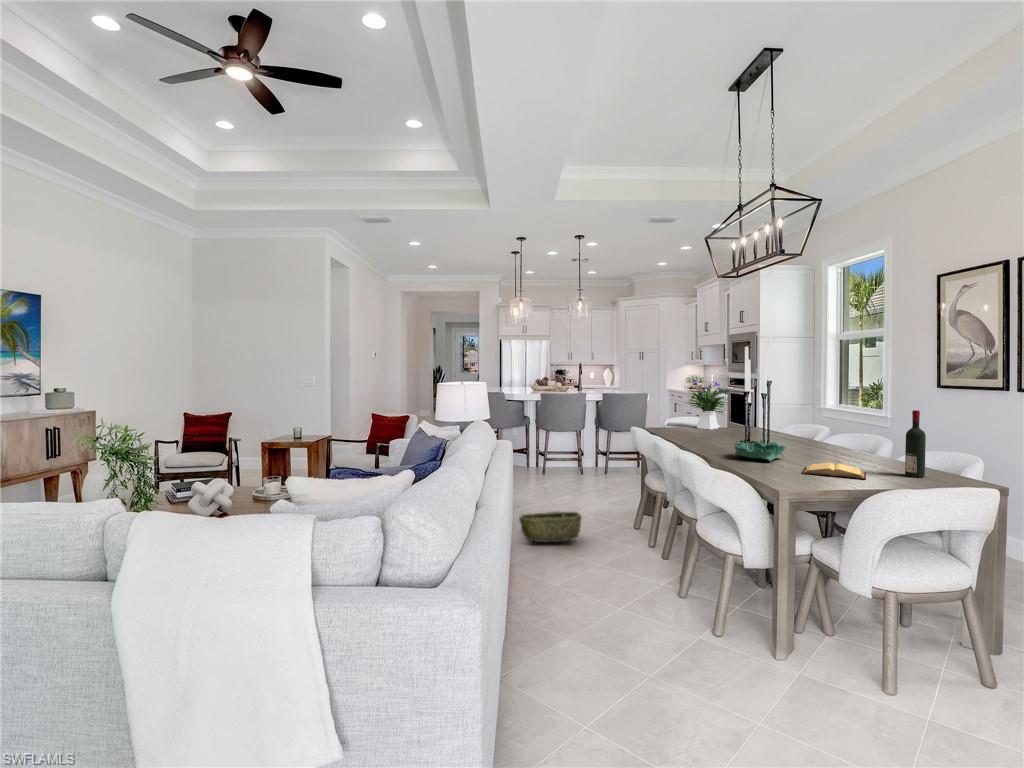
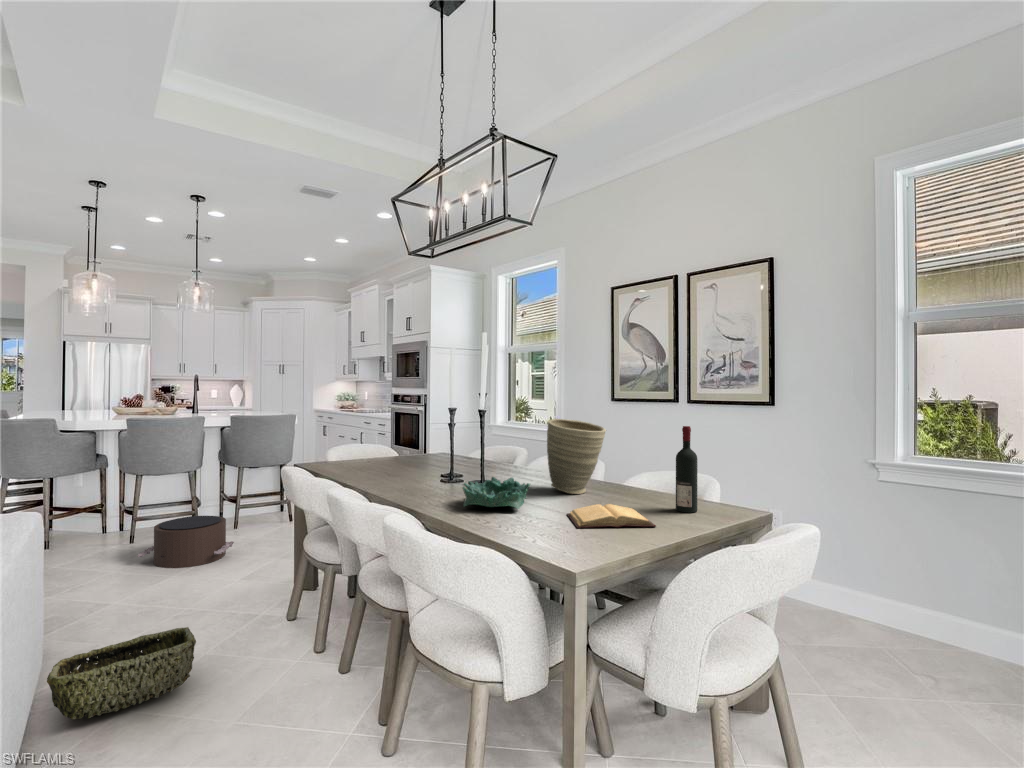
flower arrangement: present [689,380,730,429] -> none [354,391,421,460]
vase: none [810,402,863,459] -> present [547,419,606,494]
pouf: none [548,460,604,491] -> present [137,516,234,568]

